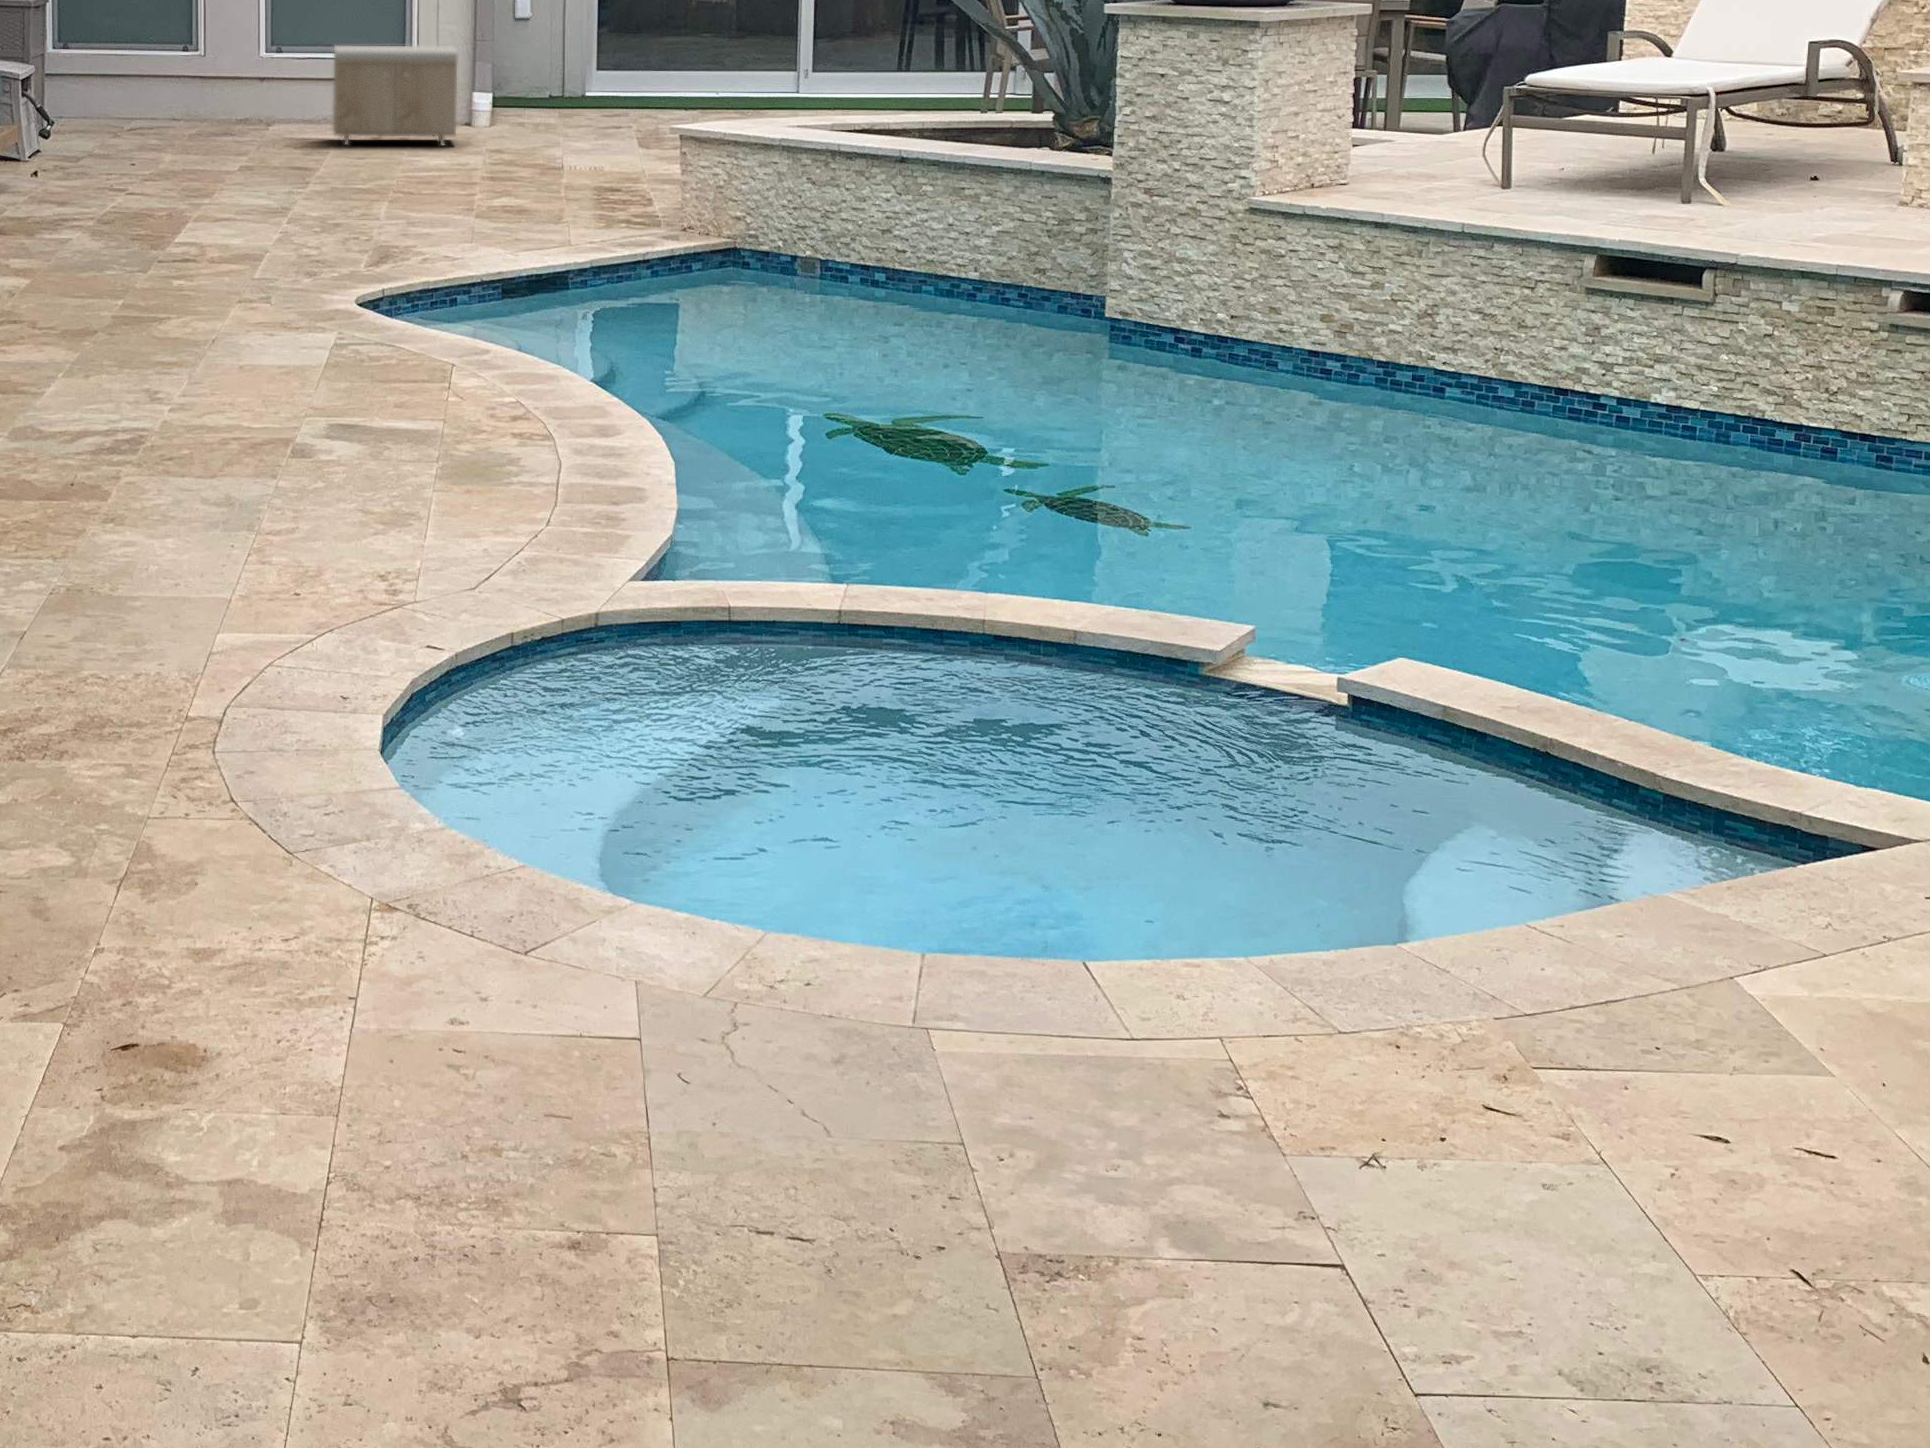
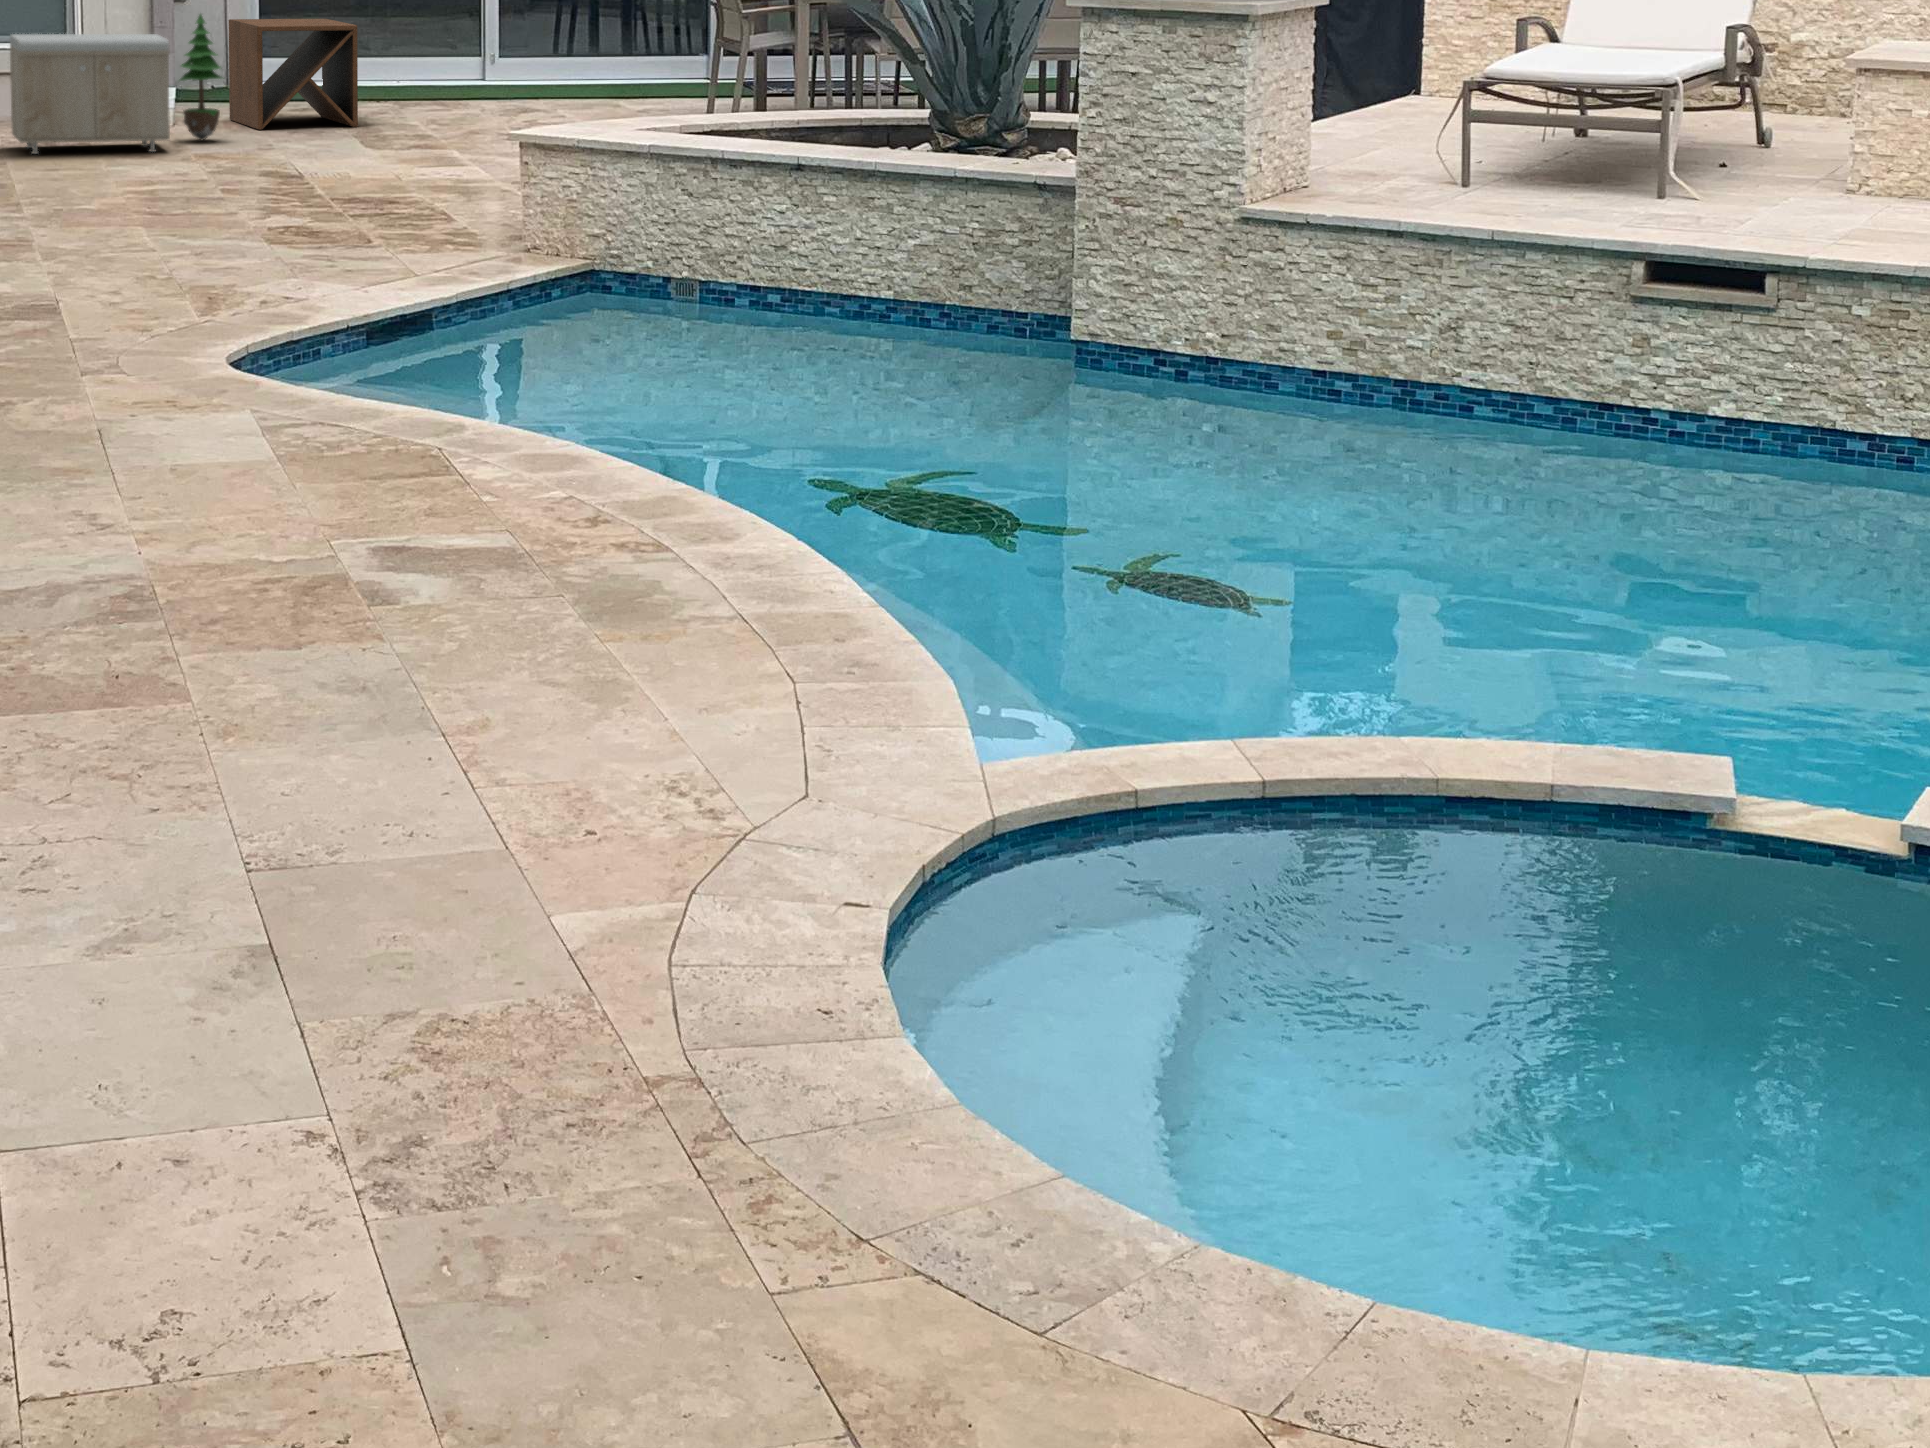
potted tree: none [471,28,510,139] -> present [180,14,224,140]
side table: none [528,36,634,131] -> present [229,19,358,130]

